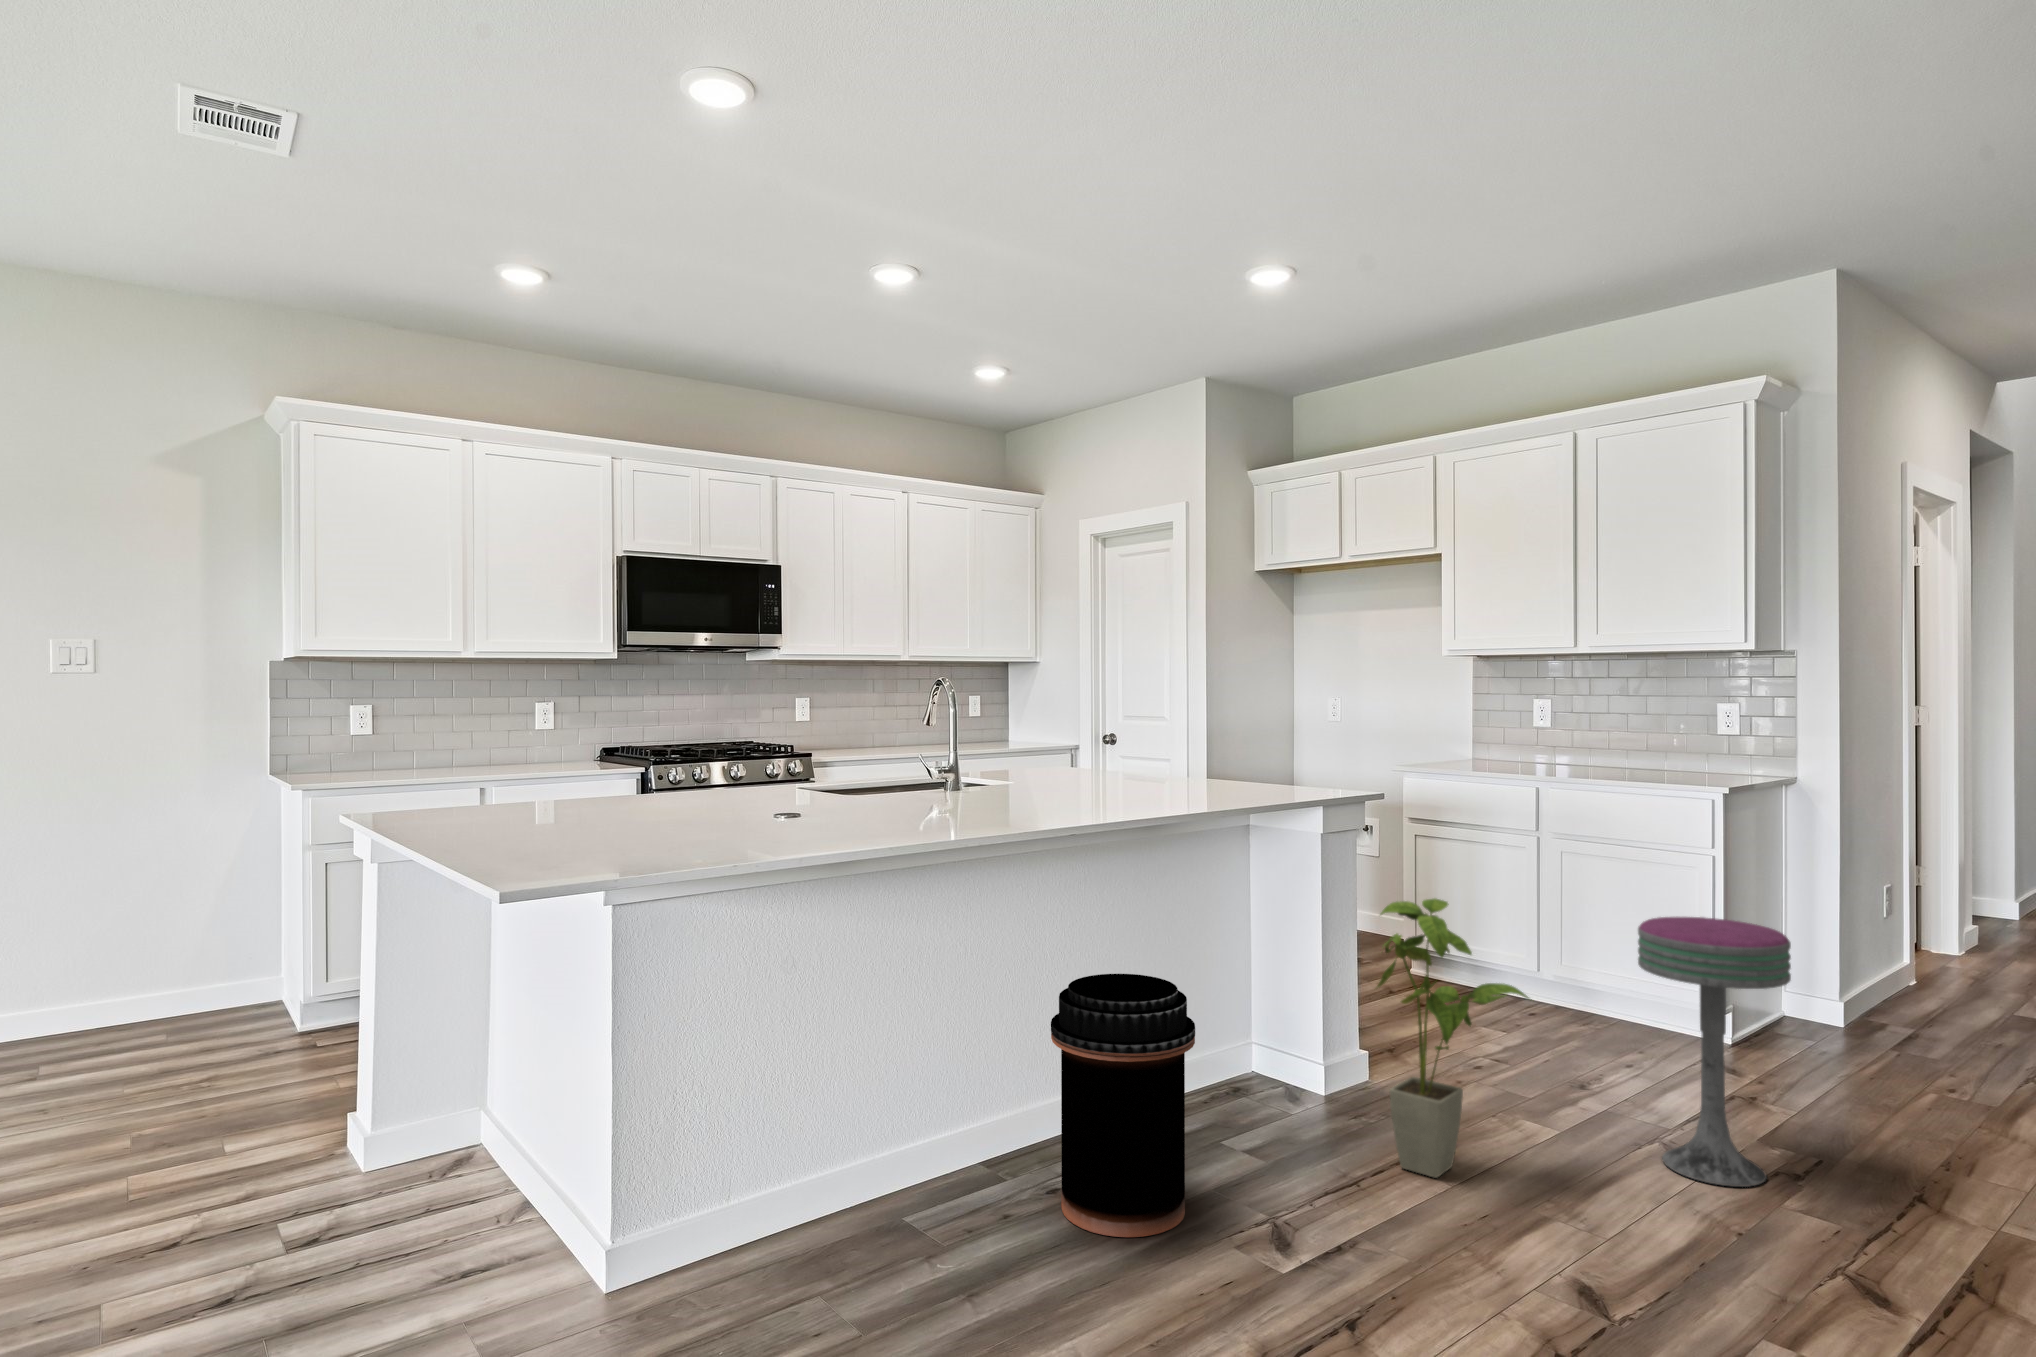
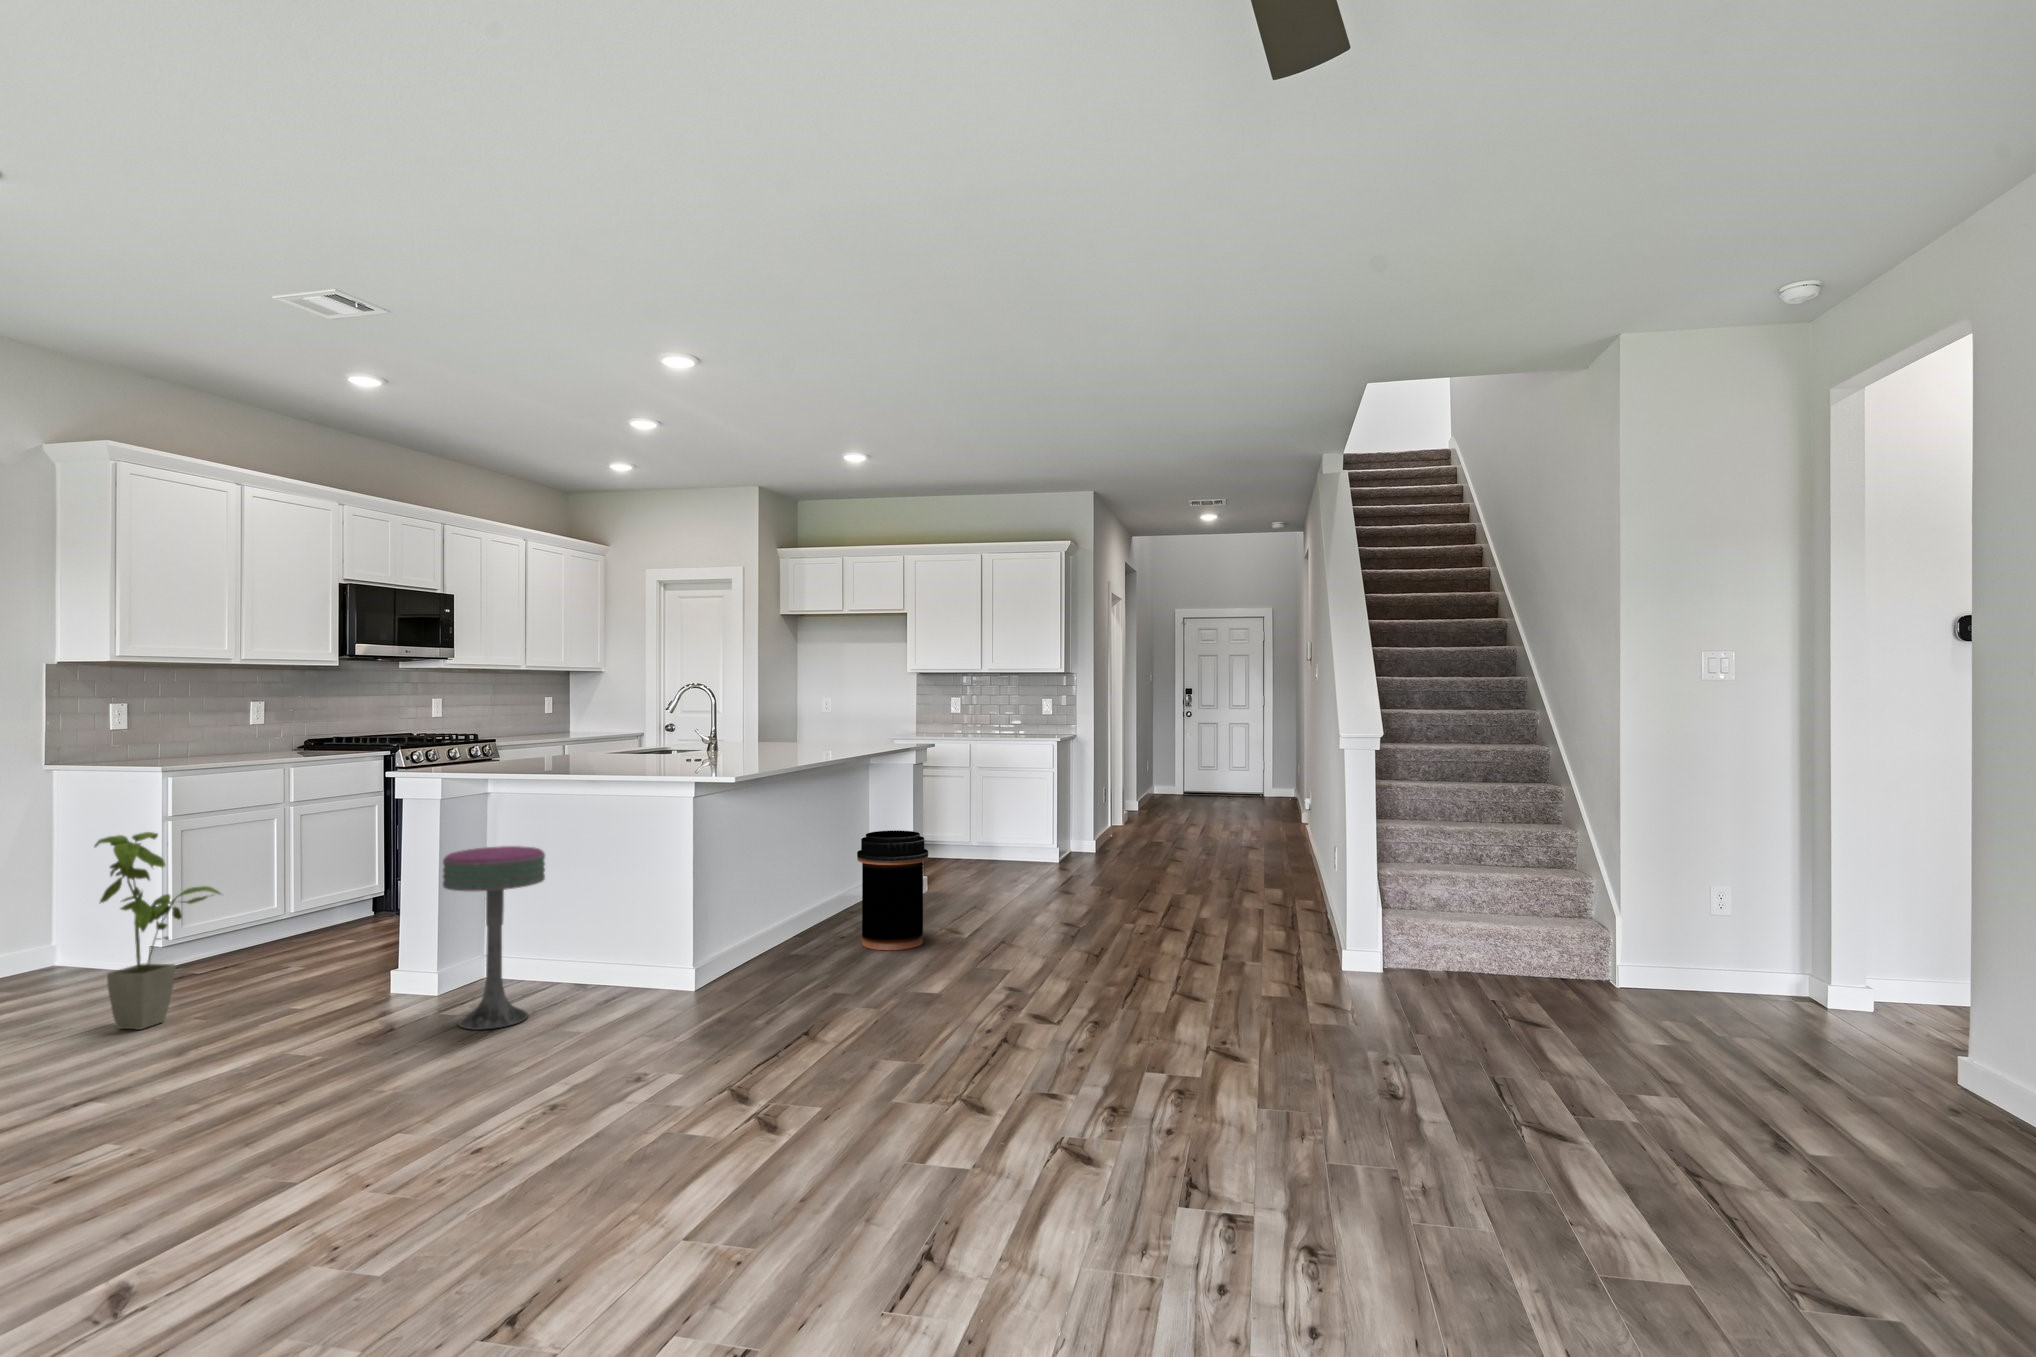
house plant: present [1377,898,1532,1178] -> present [95,832,220,1030]
bar stool: present [1638,917,1791,1187] -> present [443,846,545,1030]

